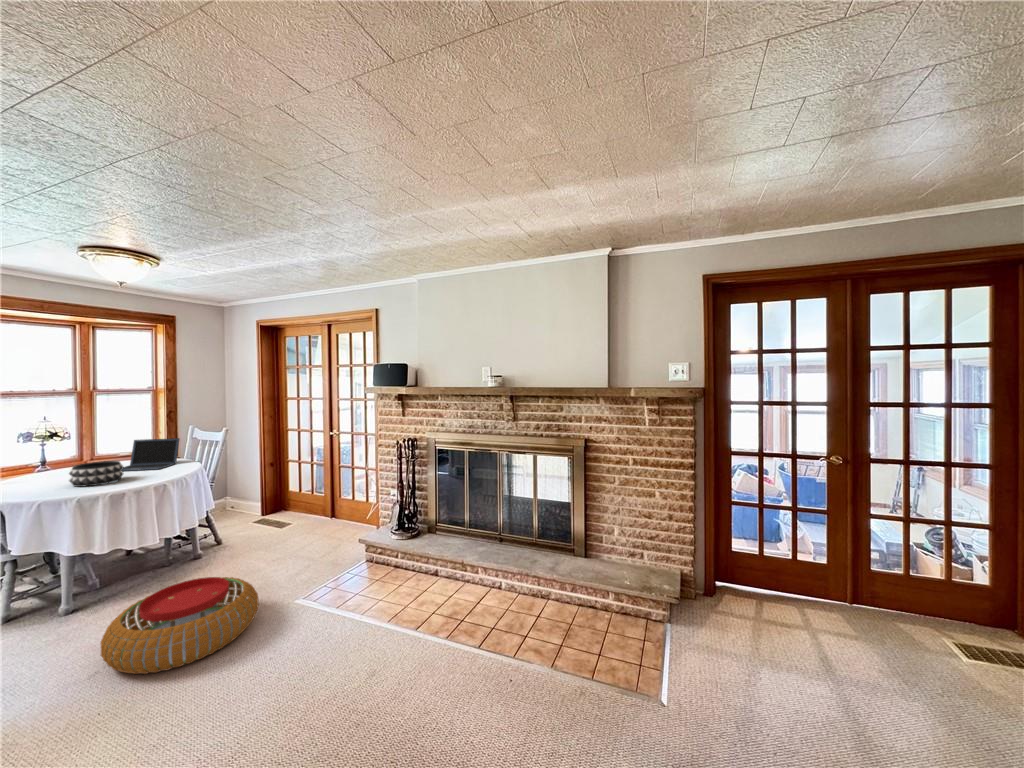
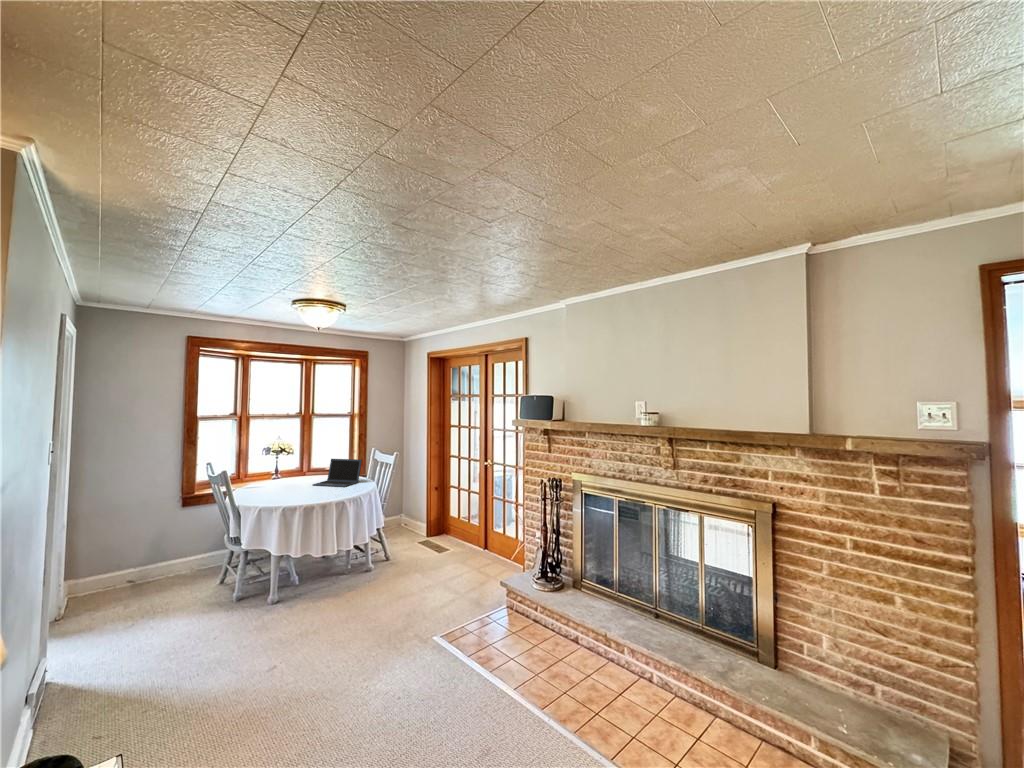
decorative bowl: present [69,461,123,487] -> none [282,477,318,498]
pouf: present [101,577,259,674] -> none [280,596,400,681]

